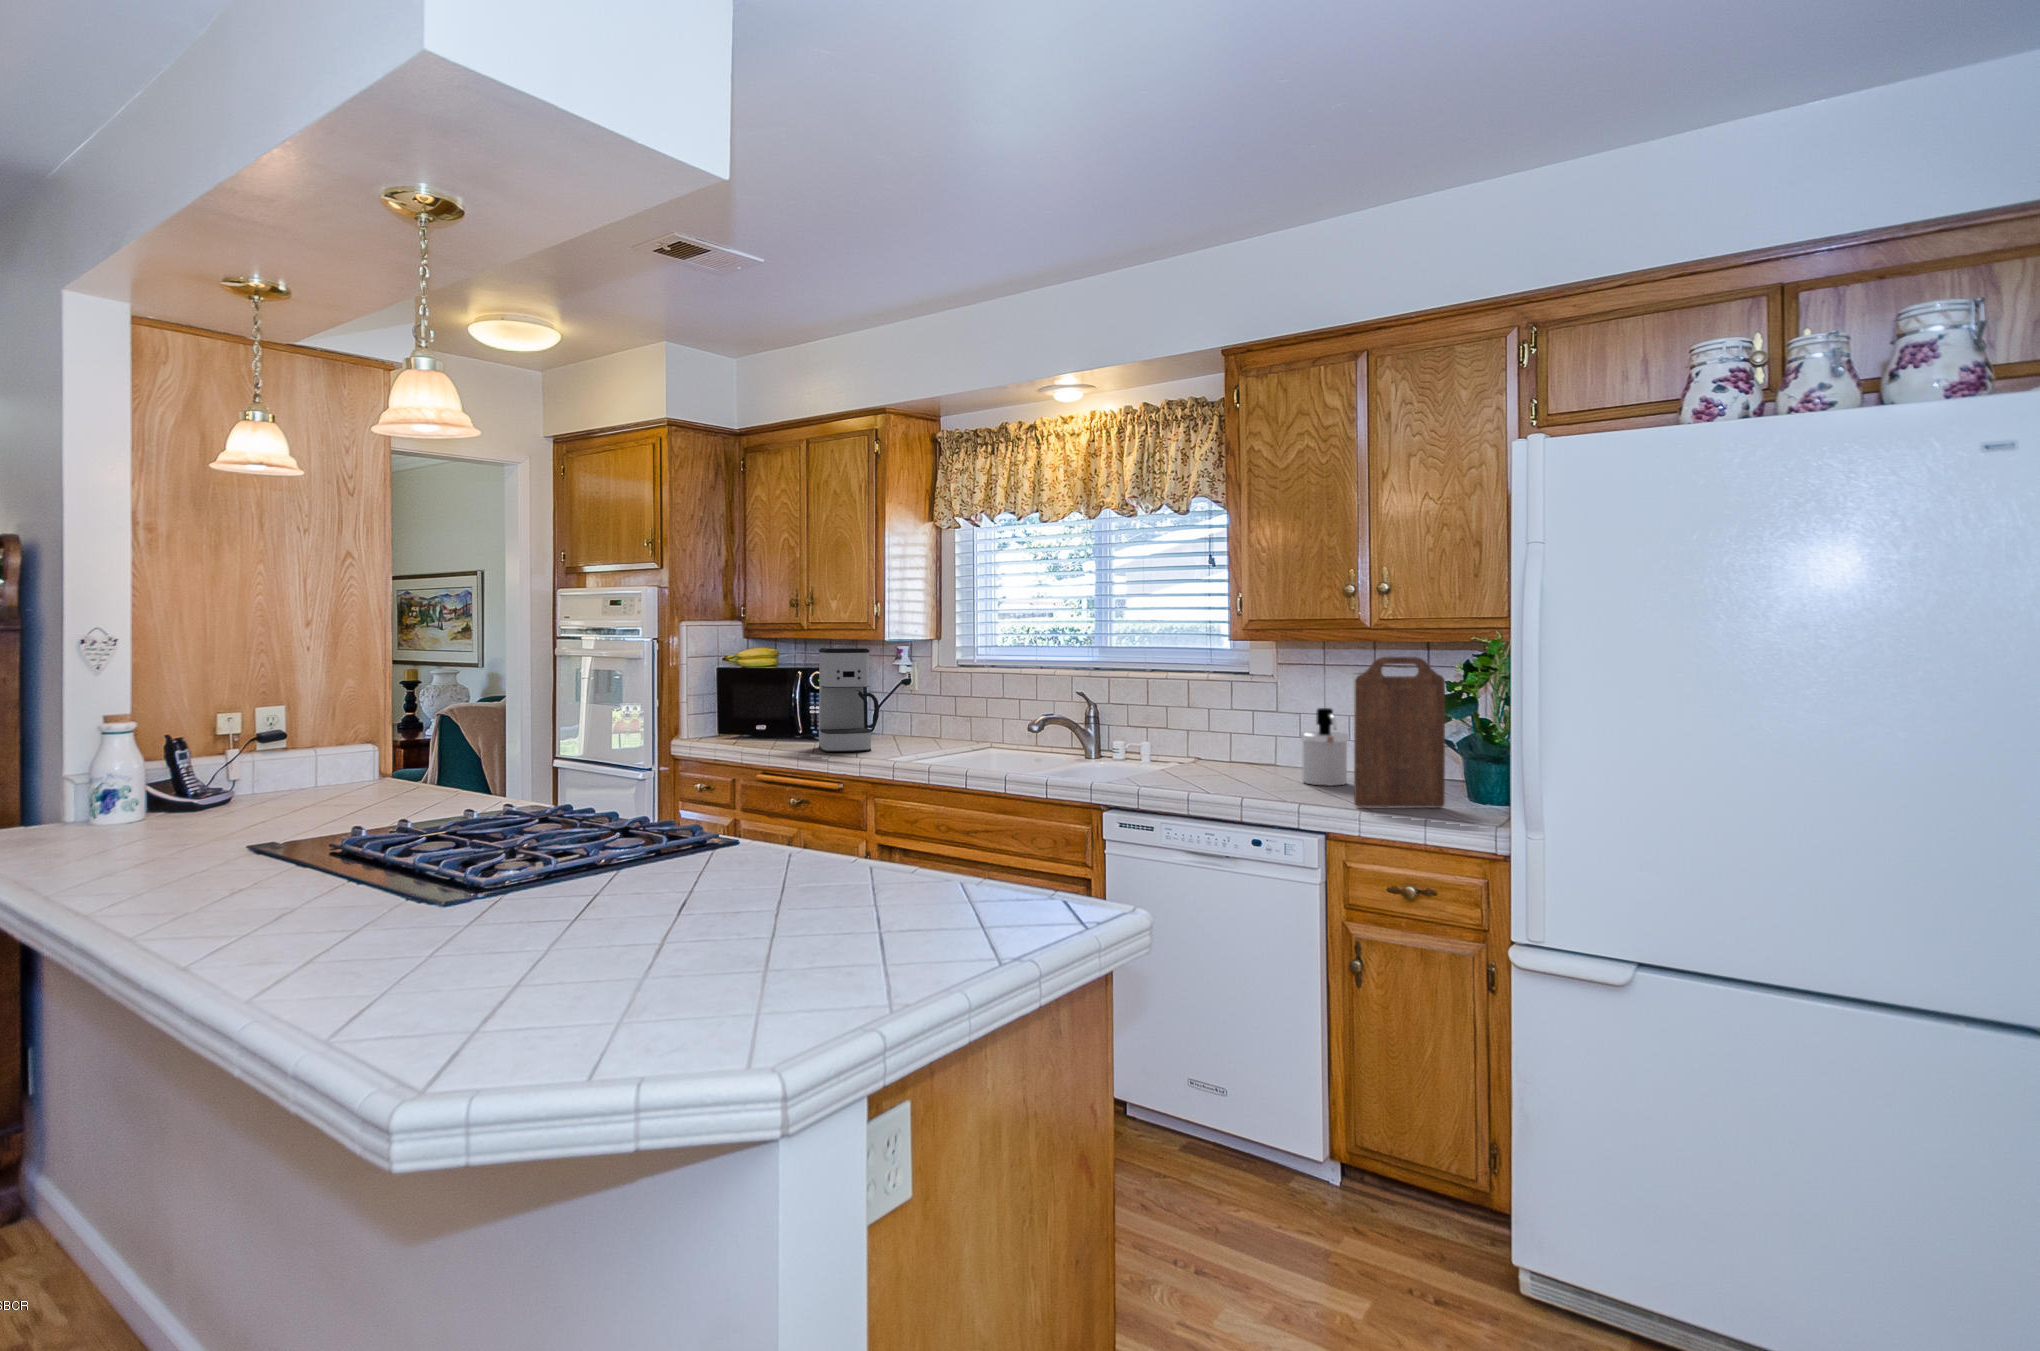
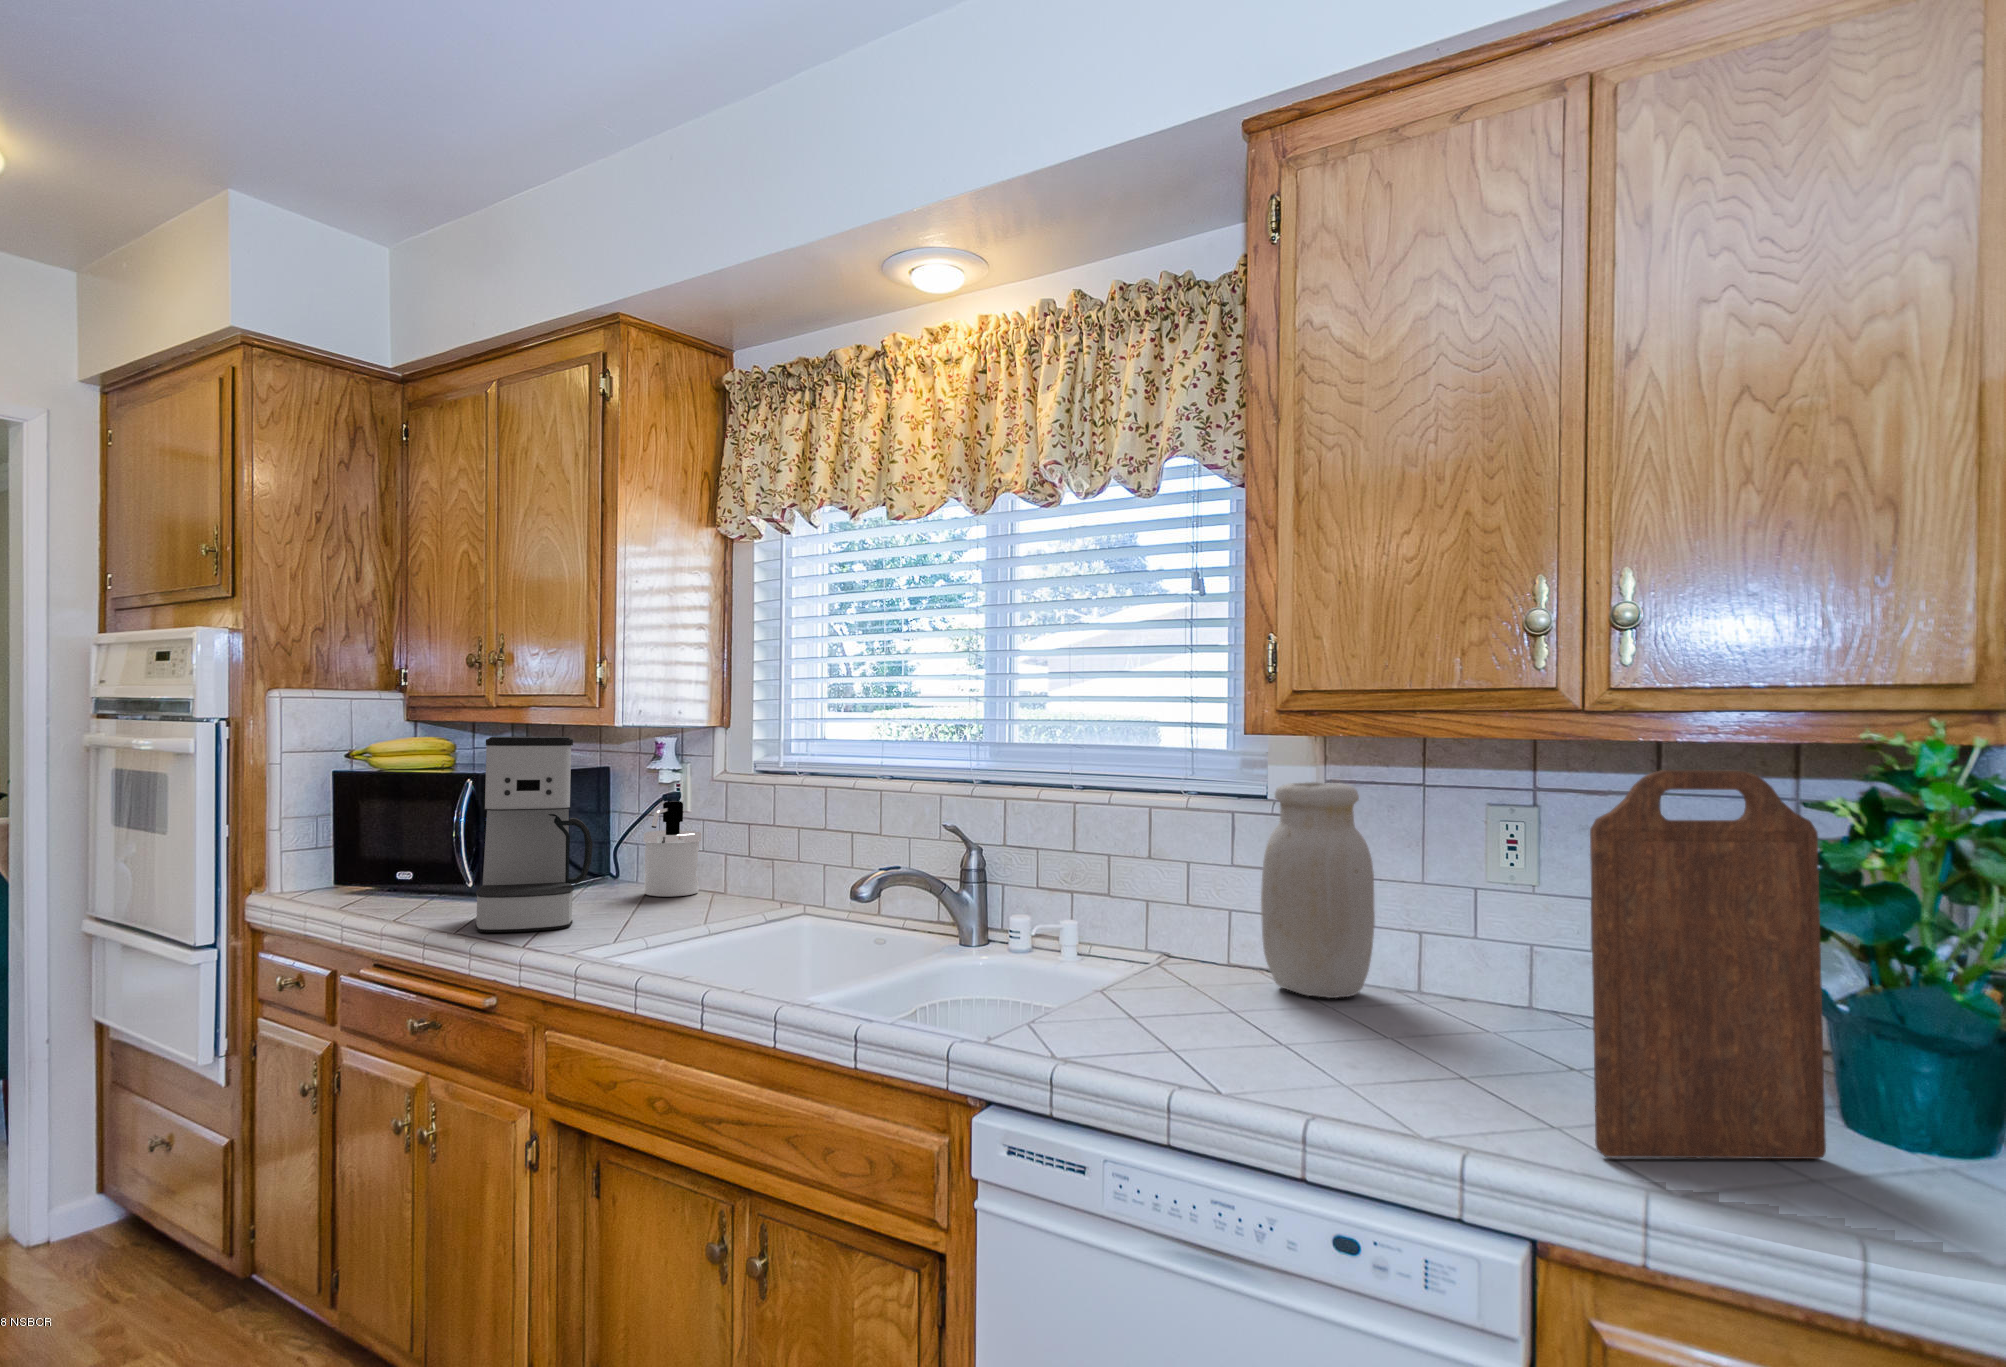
jar: none [1241,668,1296,772] -> present [1261,782,1375,998]
soap dispenser: present [1301,708,1349,786] -> present [644,801,701,897]

